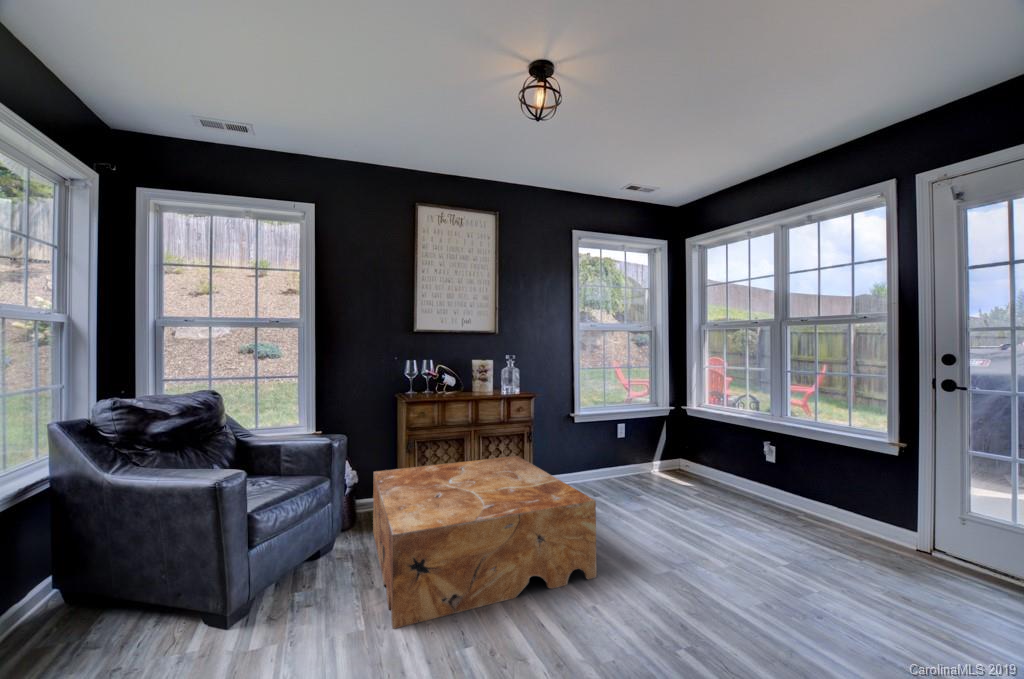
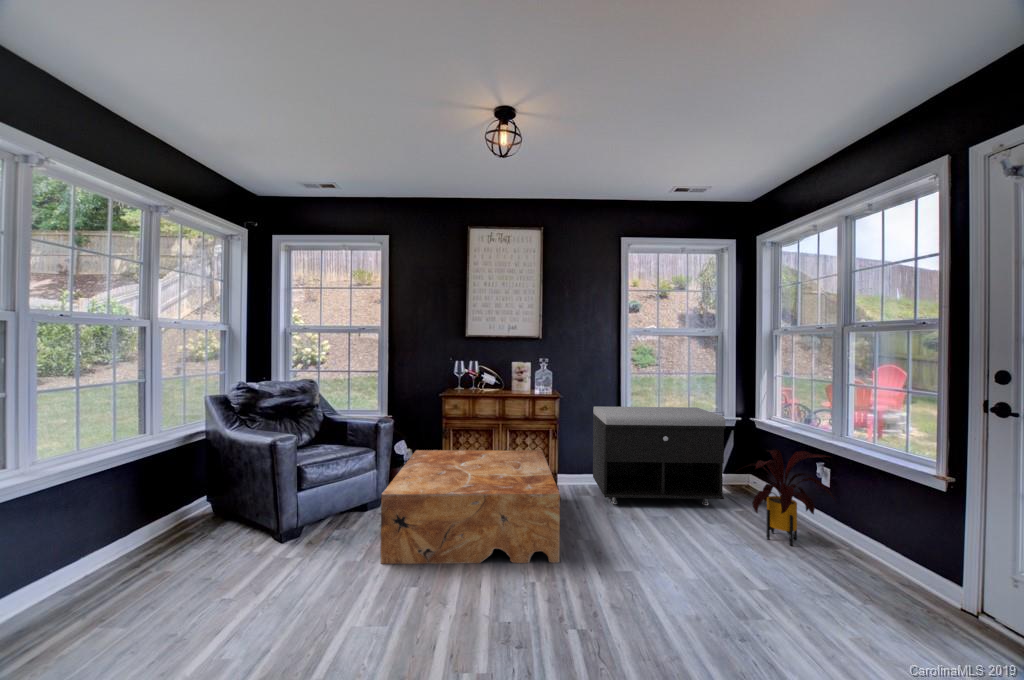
storage bench: none [554,400,685,504] -> present [593,406,726,506]
house plant: none [707,431,800,519] -> present [745,449,836,546]

